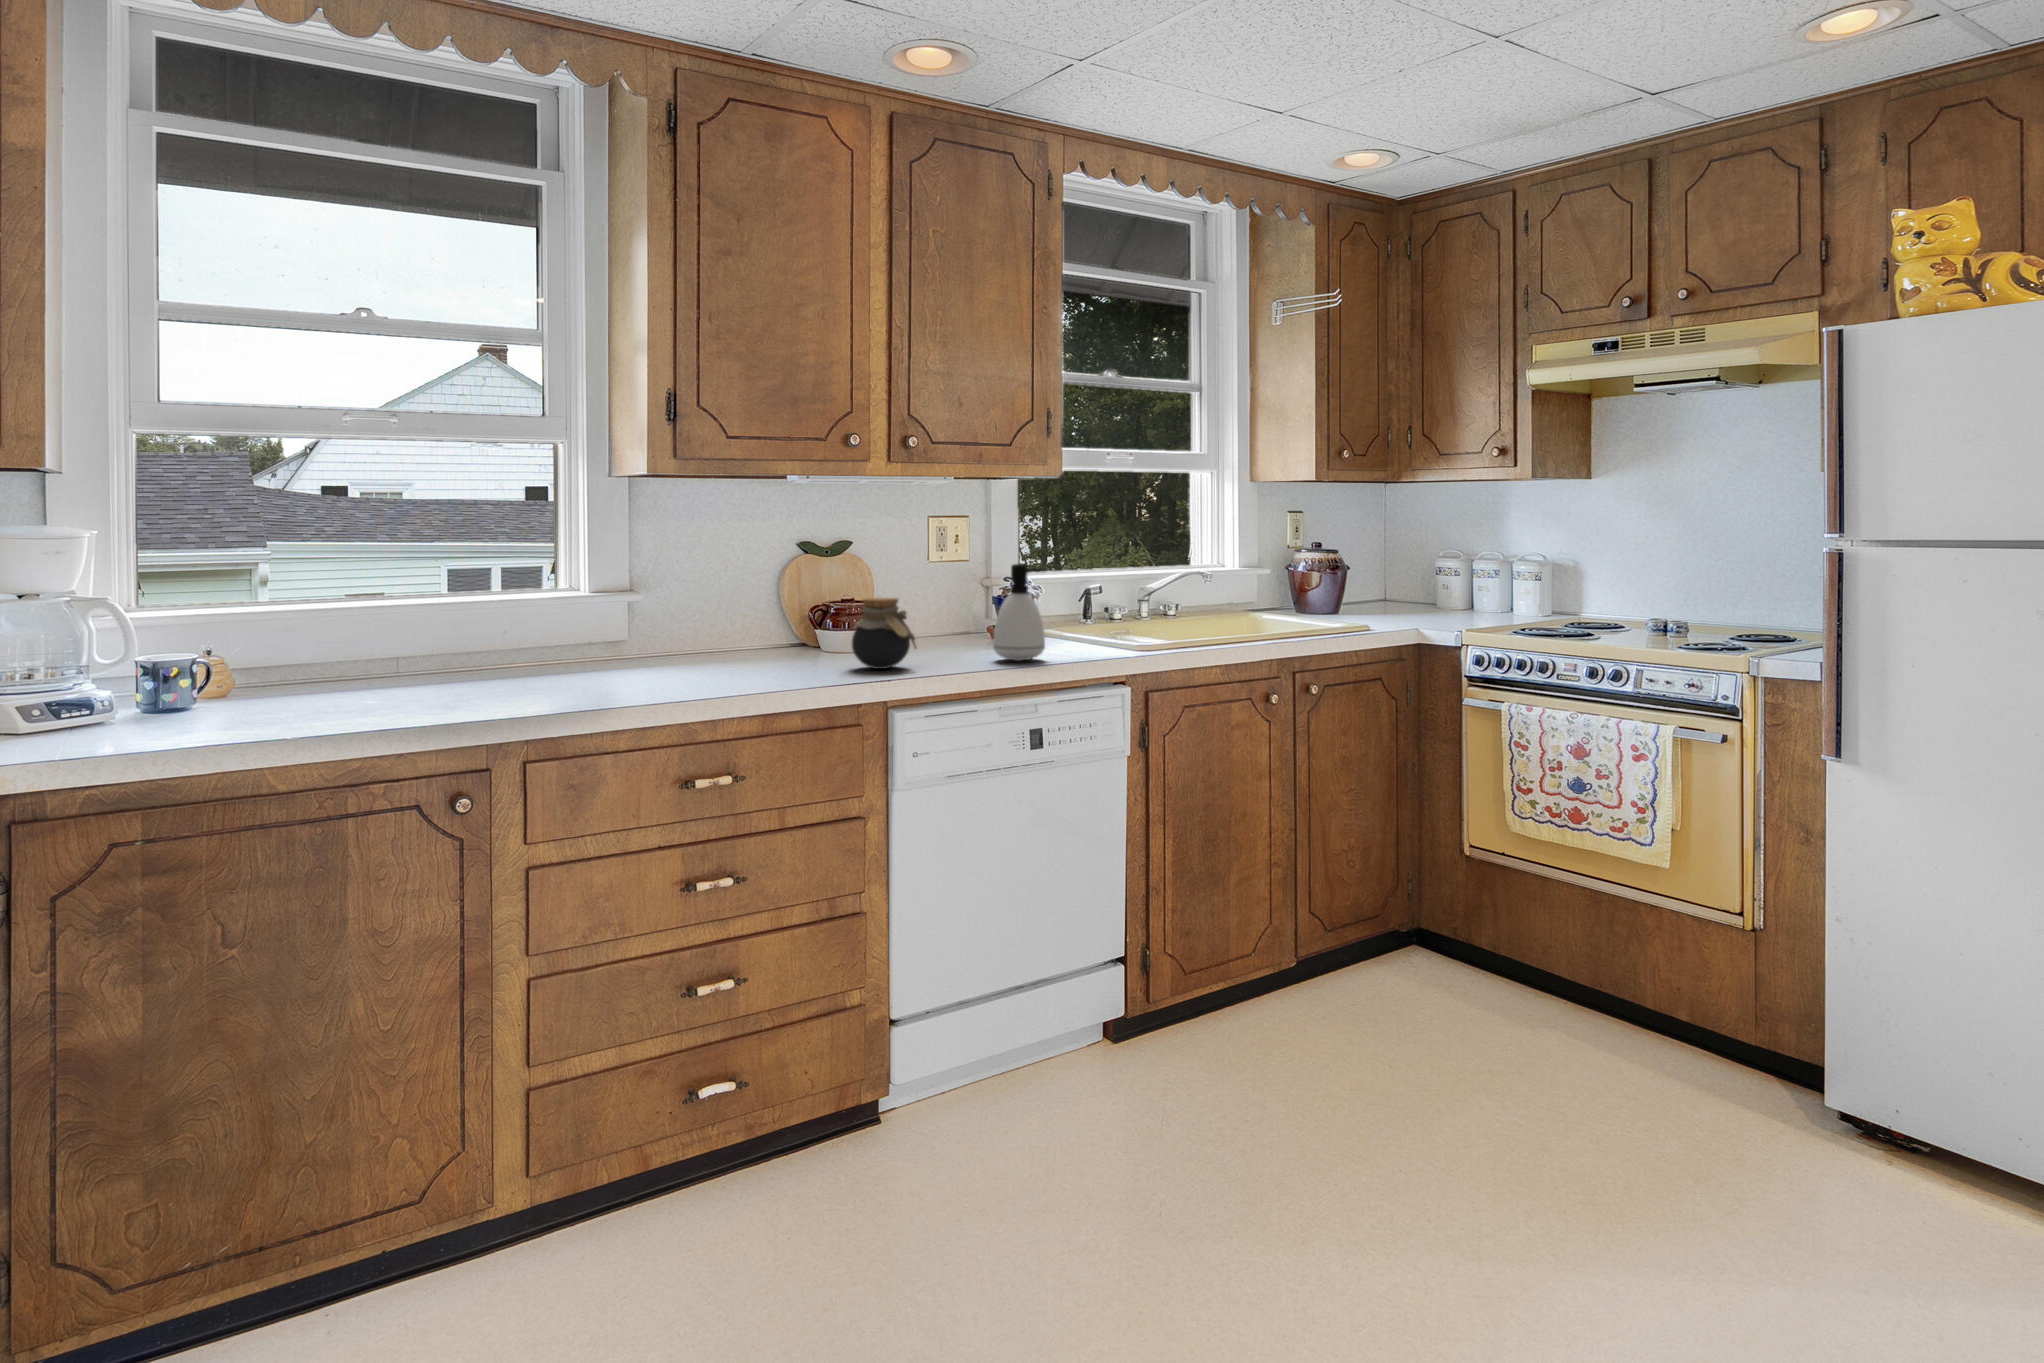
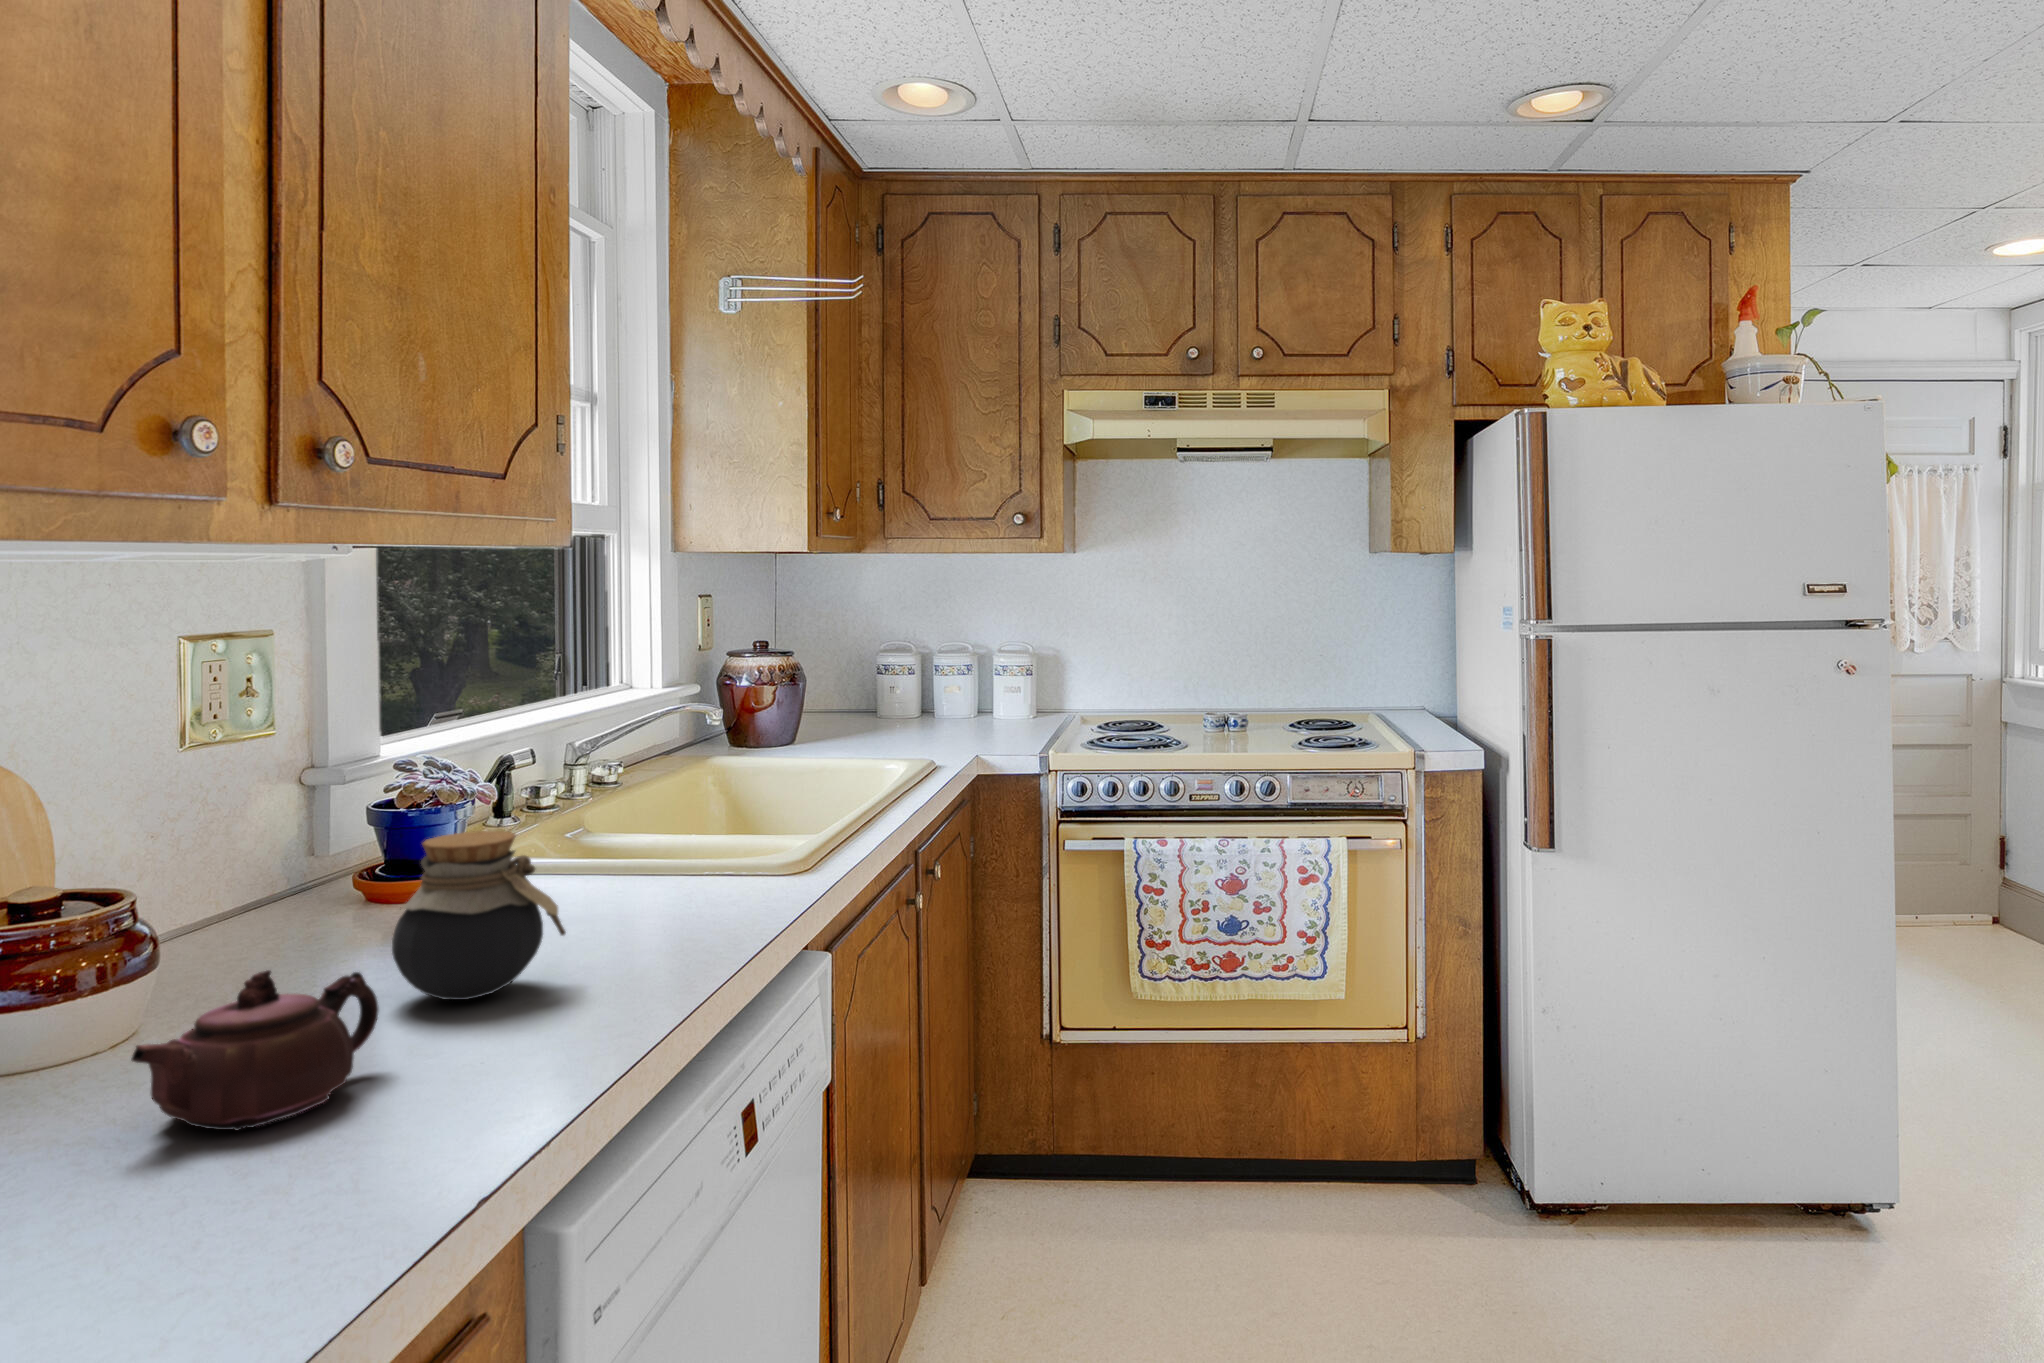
soap dispenser: present [993,564,1045,661] -> none [626,725,738,914]
teapot: none [717,628,809,681] -> present [131,970,379,1131]

